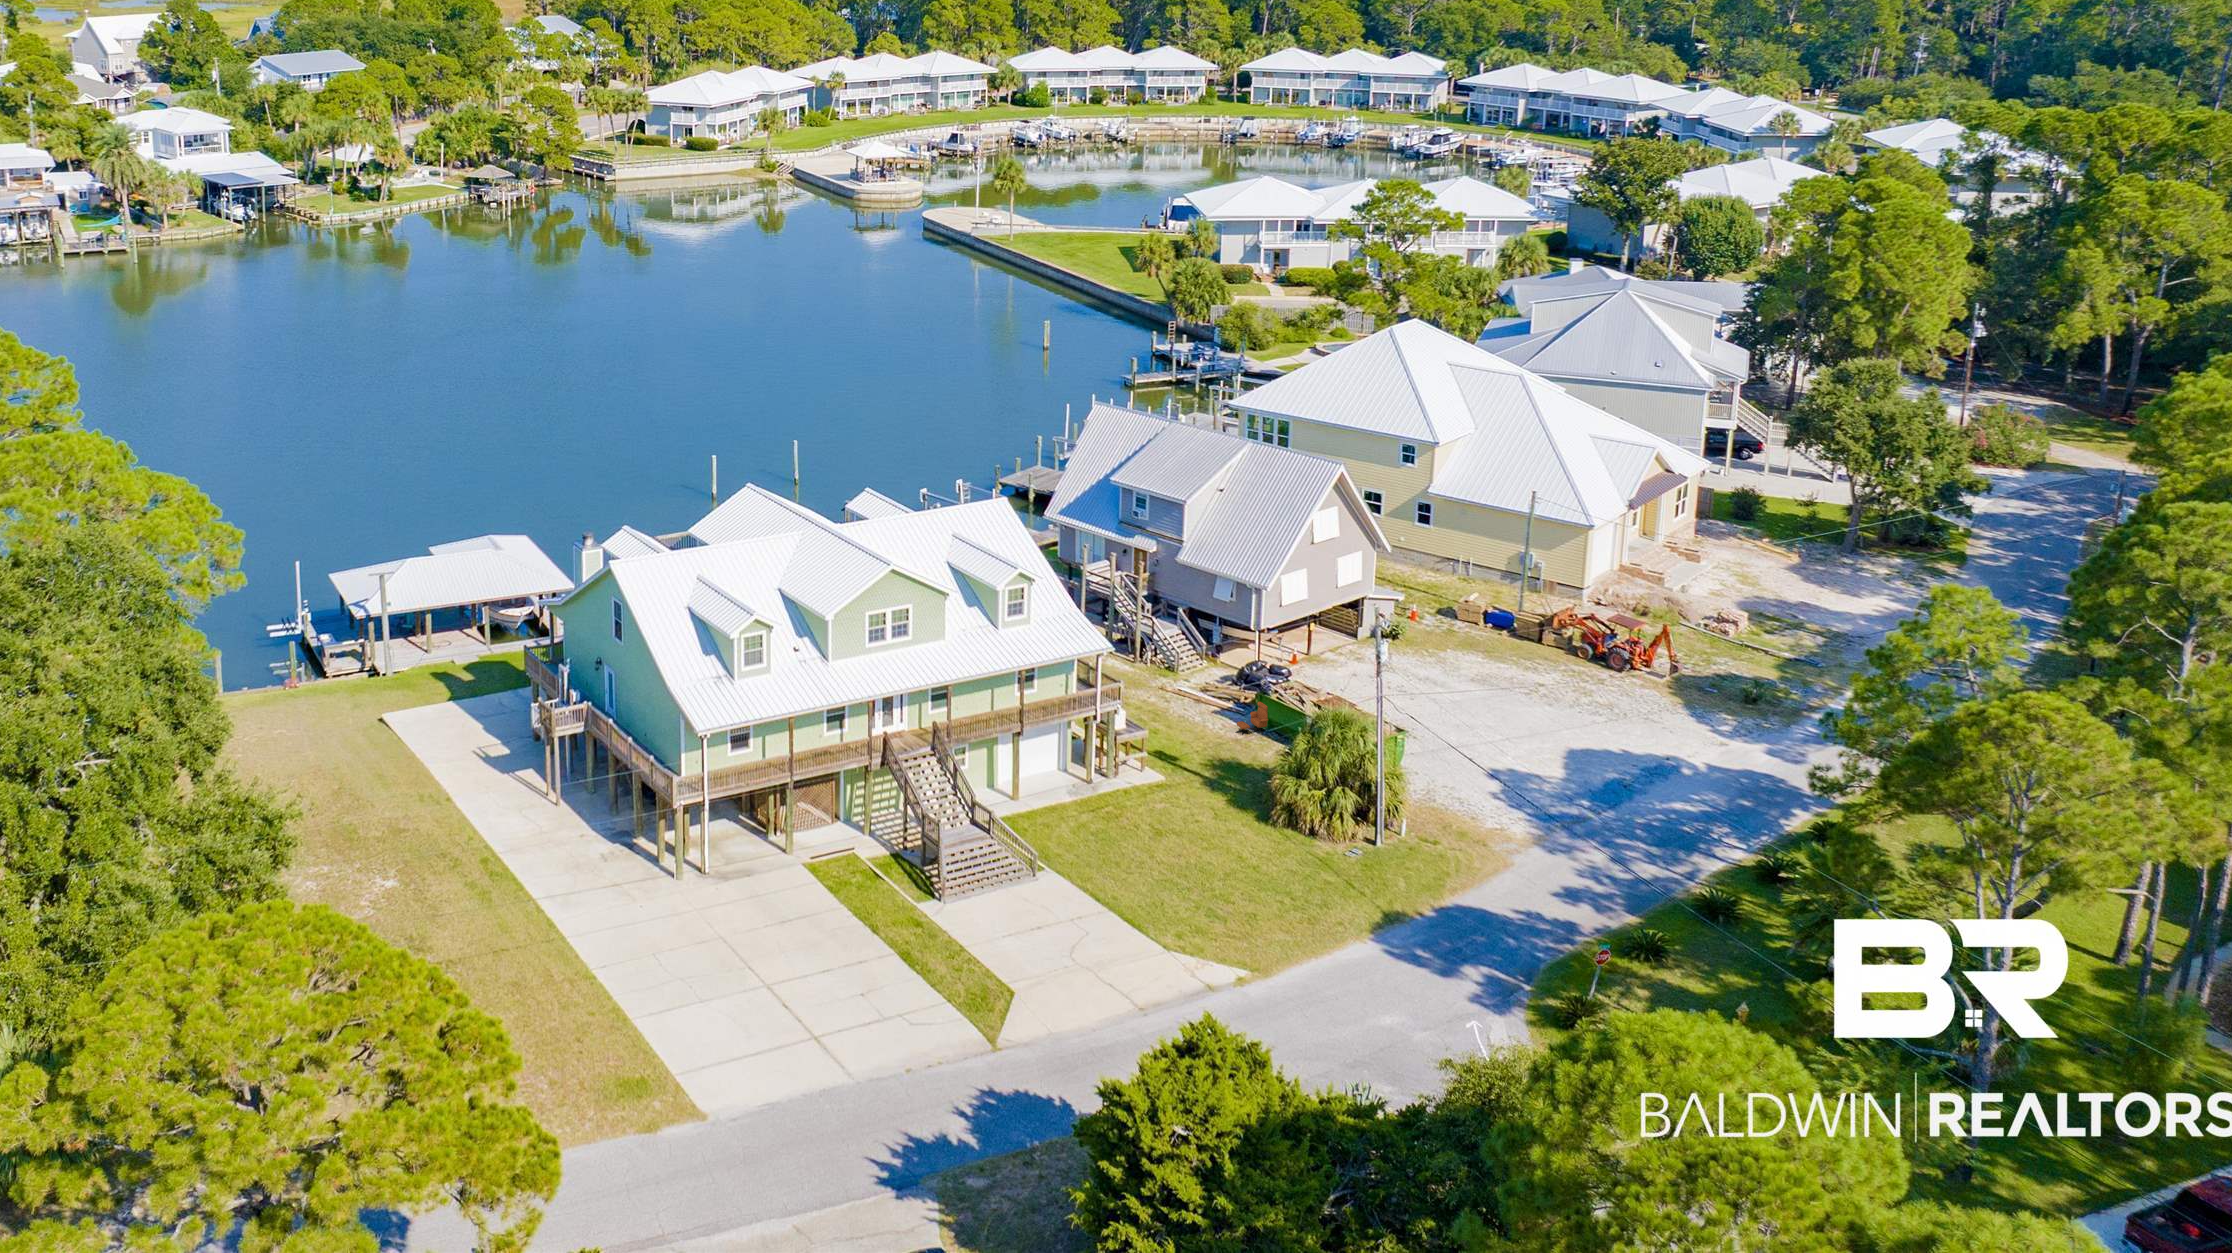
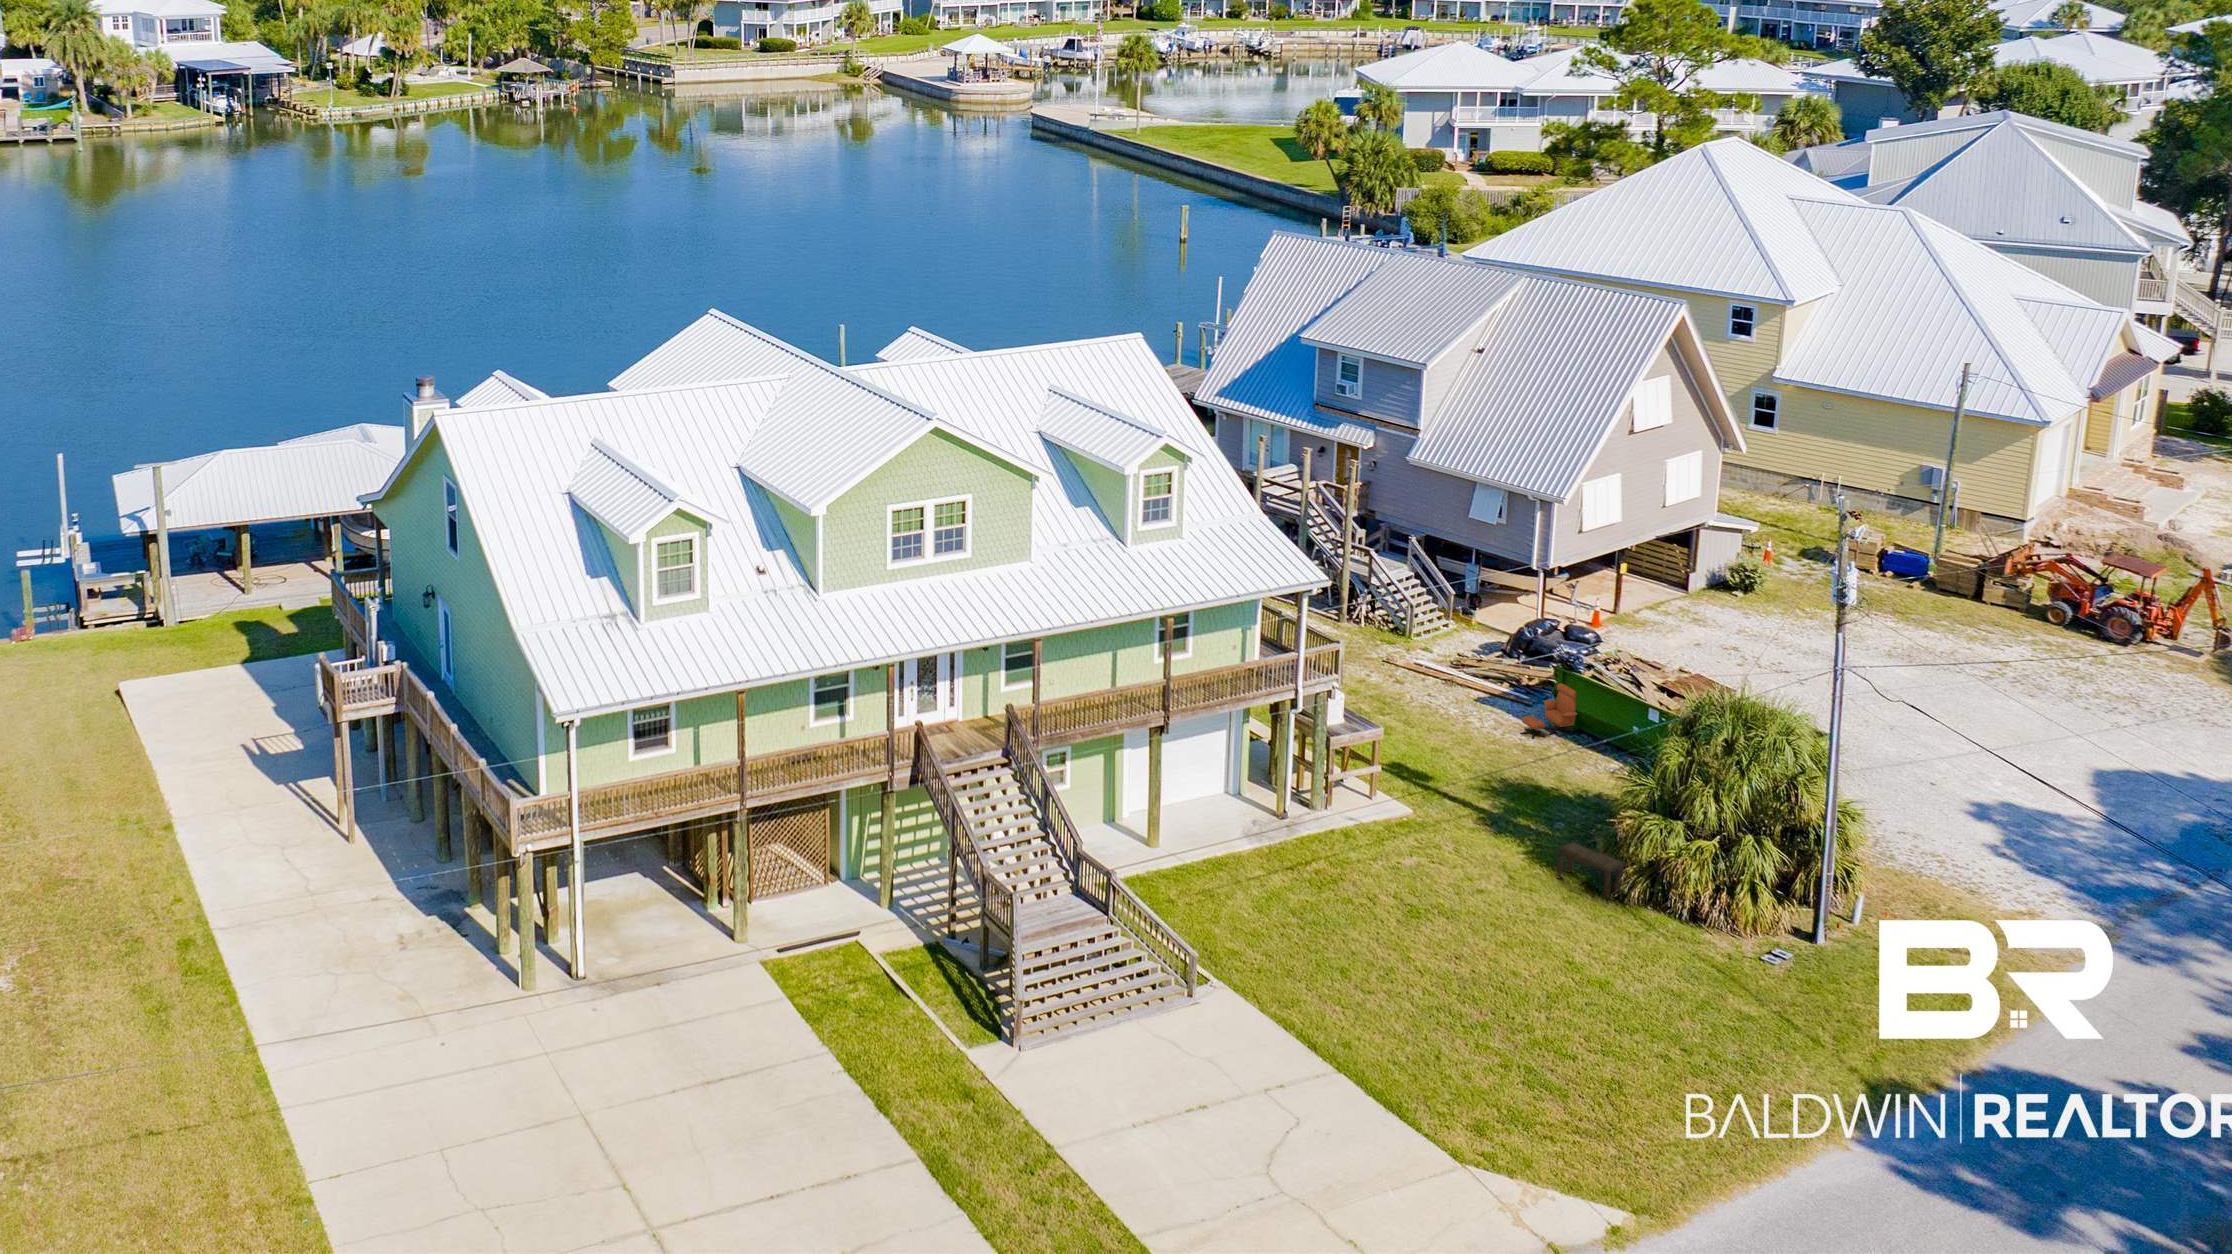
bench: none [1241,793,1277,824] -> present [1557,842,1625,899]

